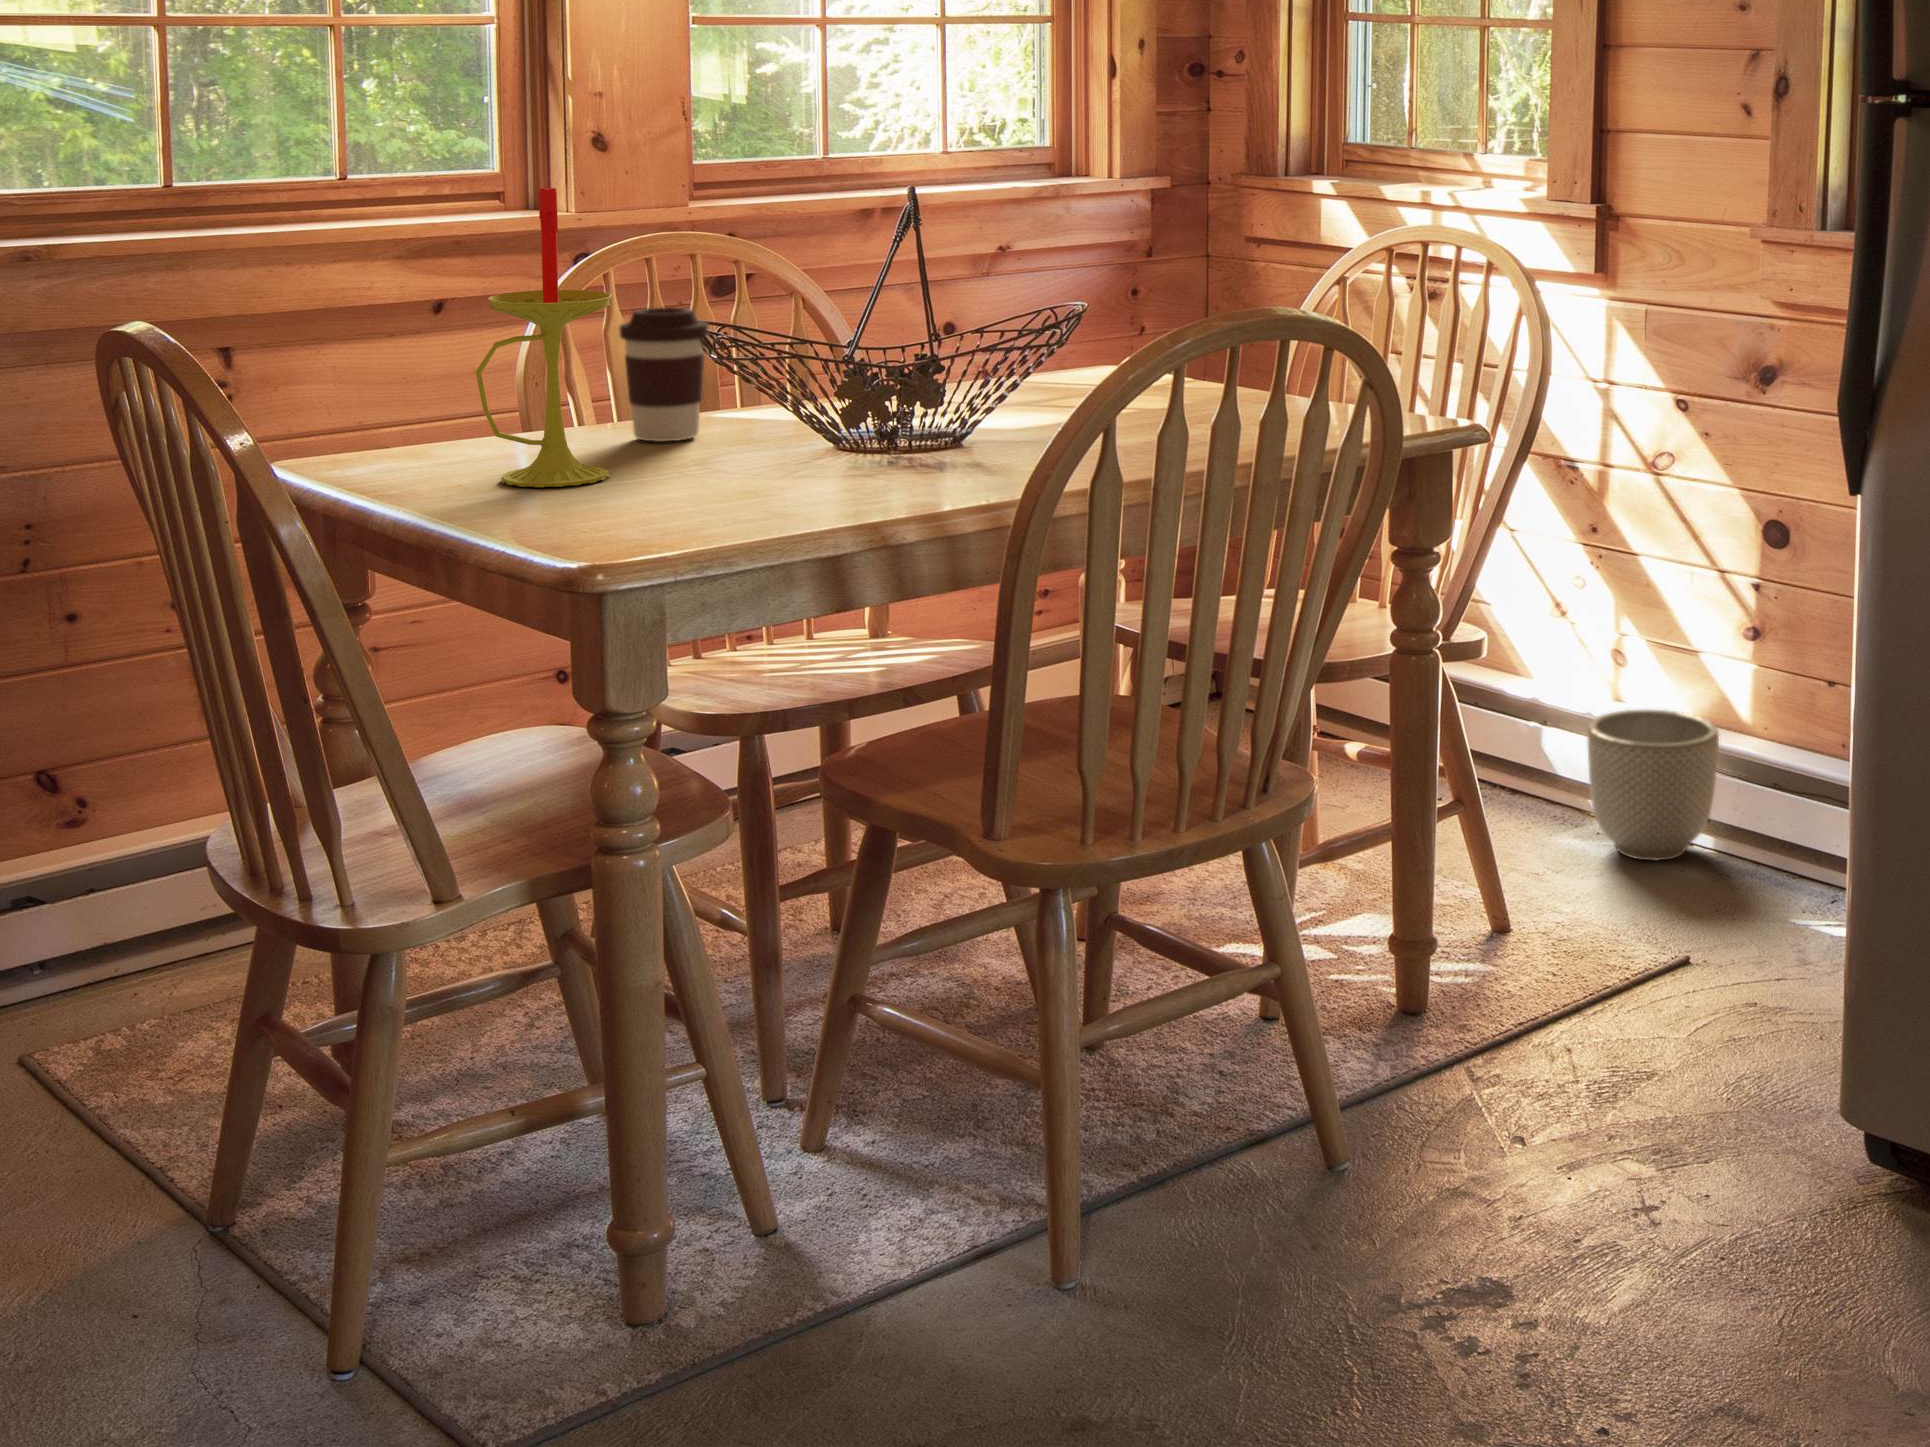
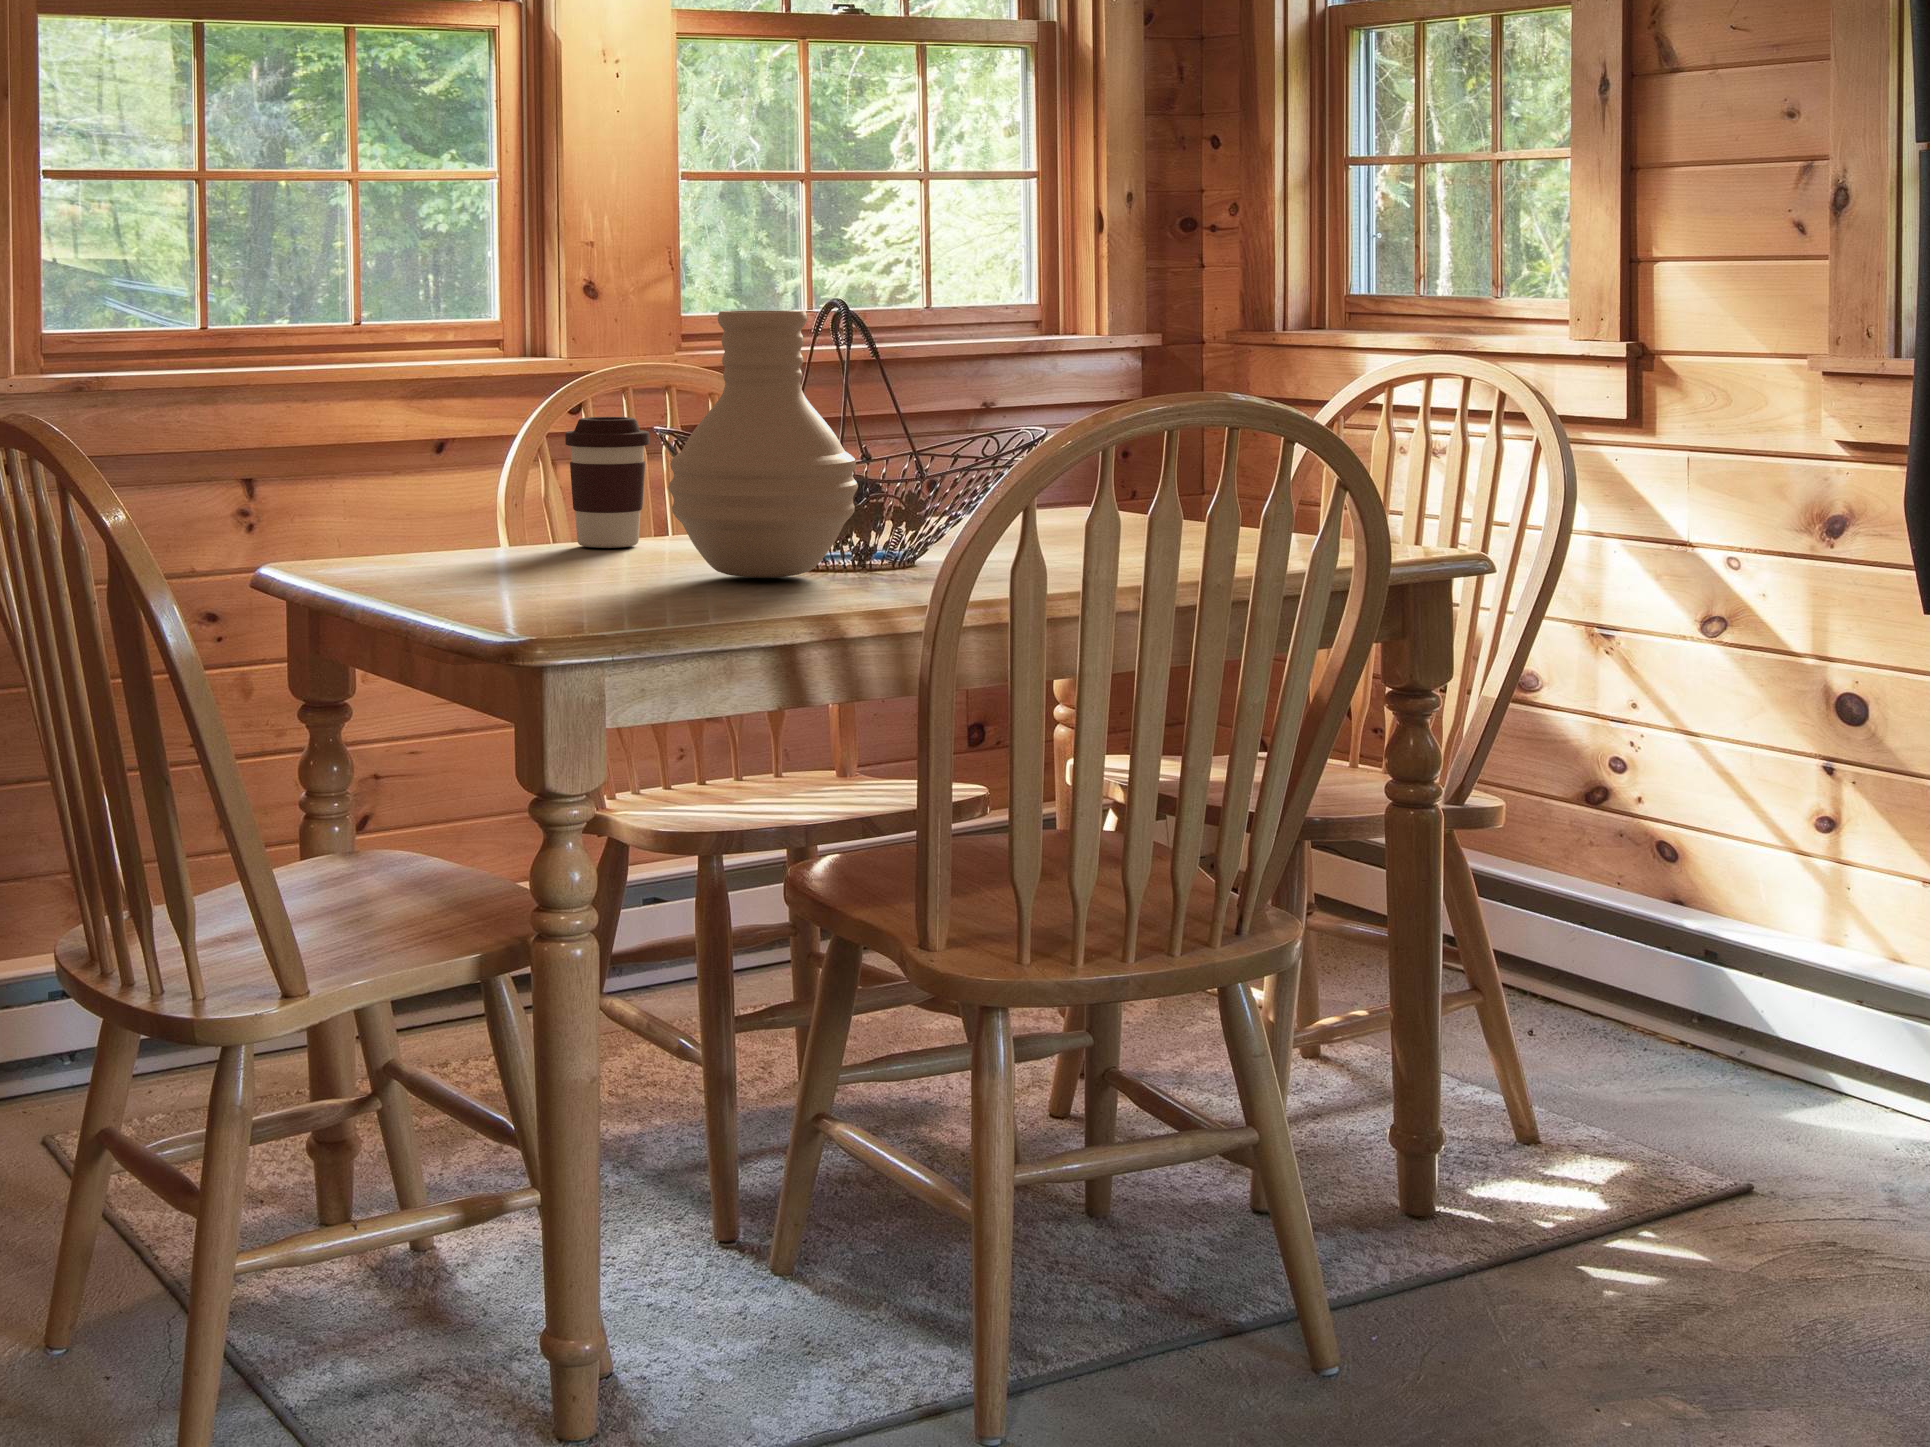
candle: present [476,188,612,487] -> none [418,277,548,575]
vase: none [746,215,937,482] -> present [668,310,858,578]
planter: present [1588,710,1719,861] -> none [1615,918,1777,1092]

